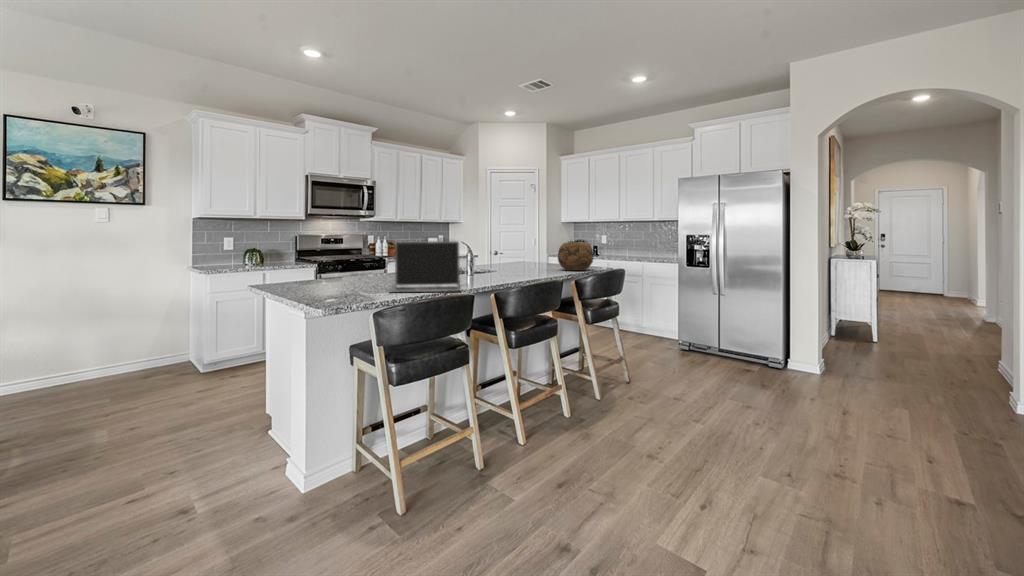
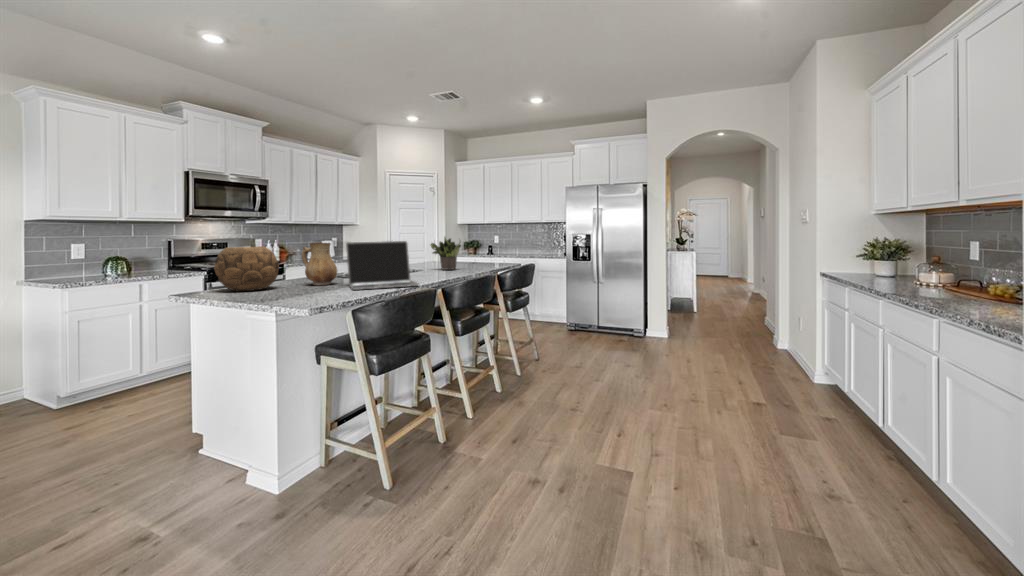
potted plant: none [509,235,542,273] -> present [430,237,461,270]
ceramic pitcher: none [359,241,391,285] -> present [302,243,337,285]
decorative bowl: present [558,242,593,271] -> present [215,246,279,291]

